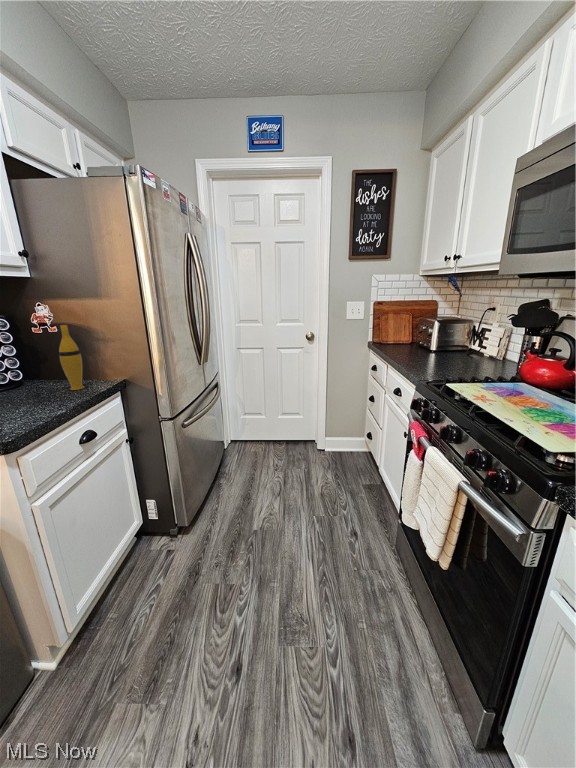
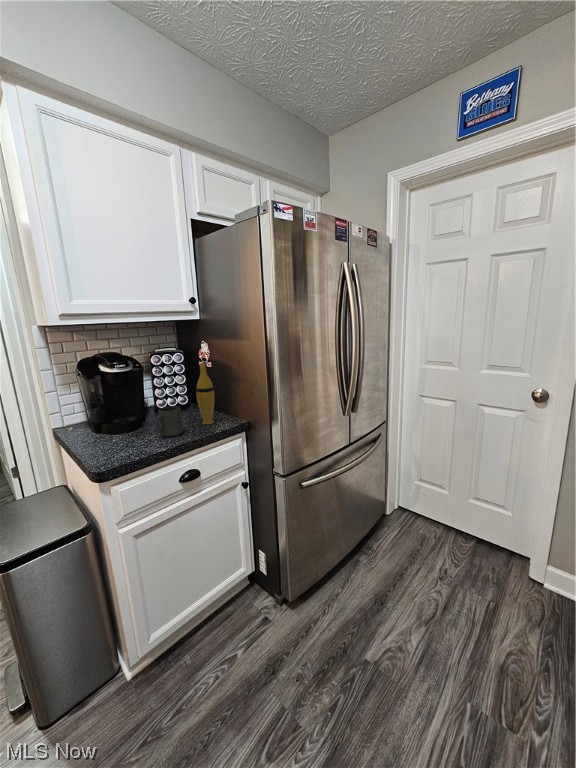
mug: none [26,372,60,405] -> present [155,406,183,436]

